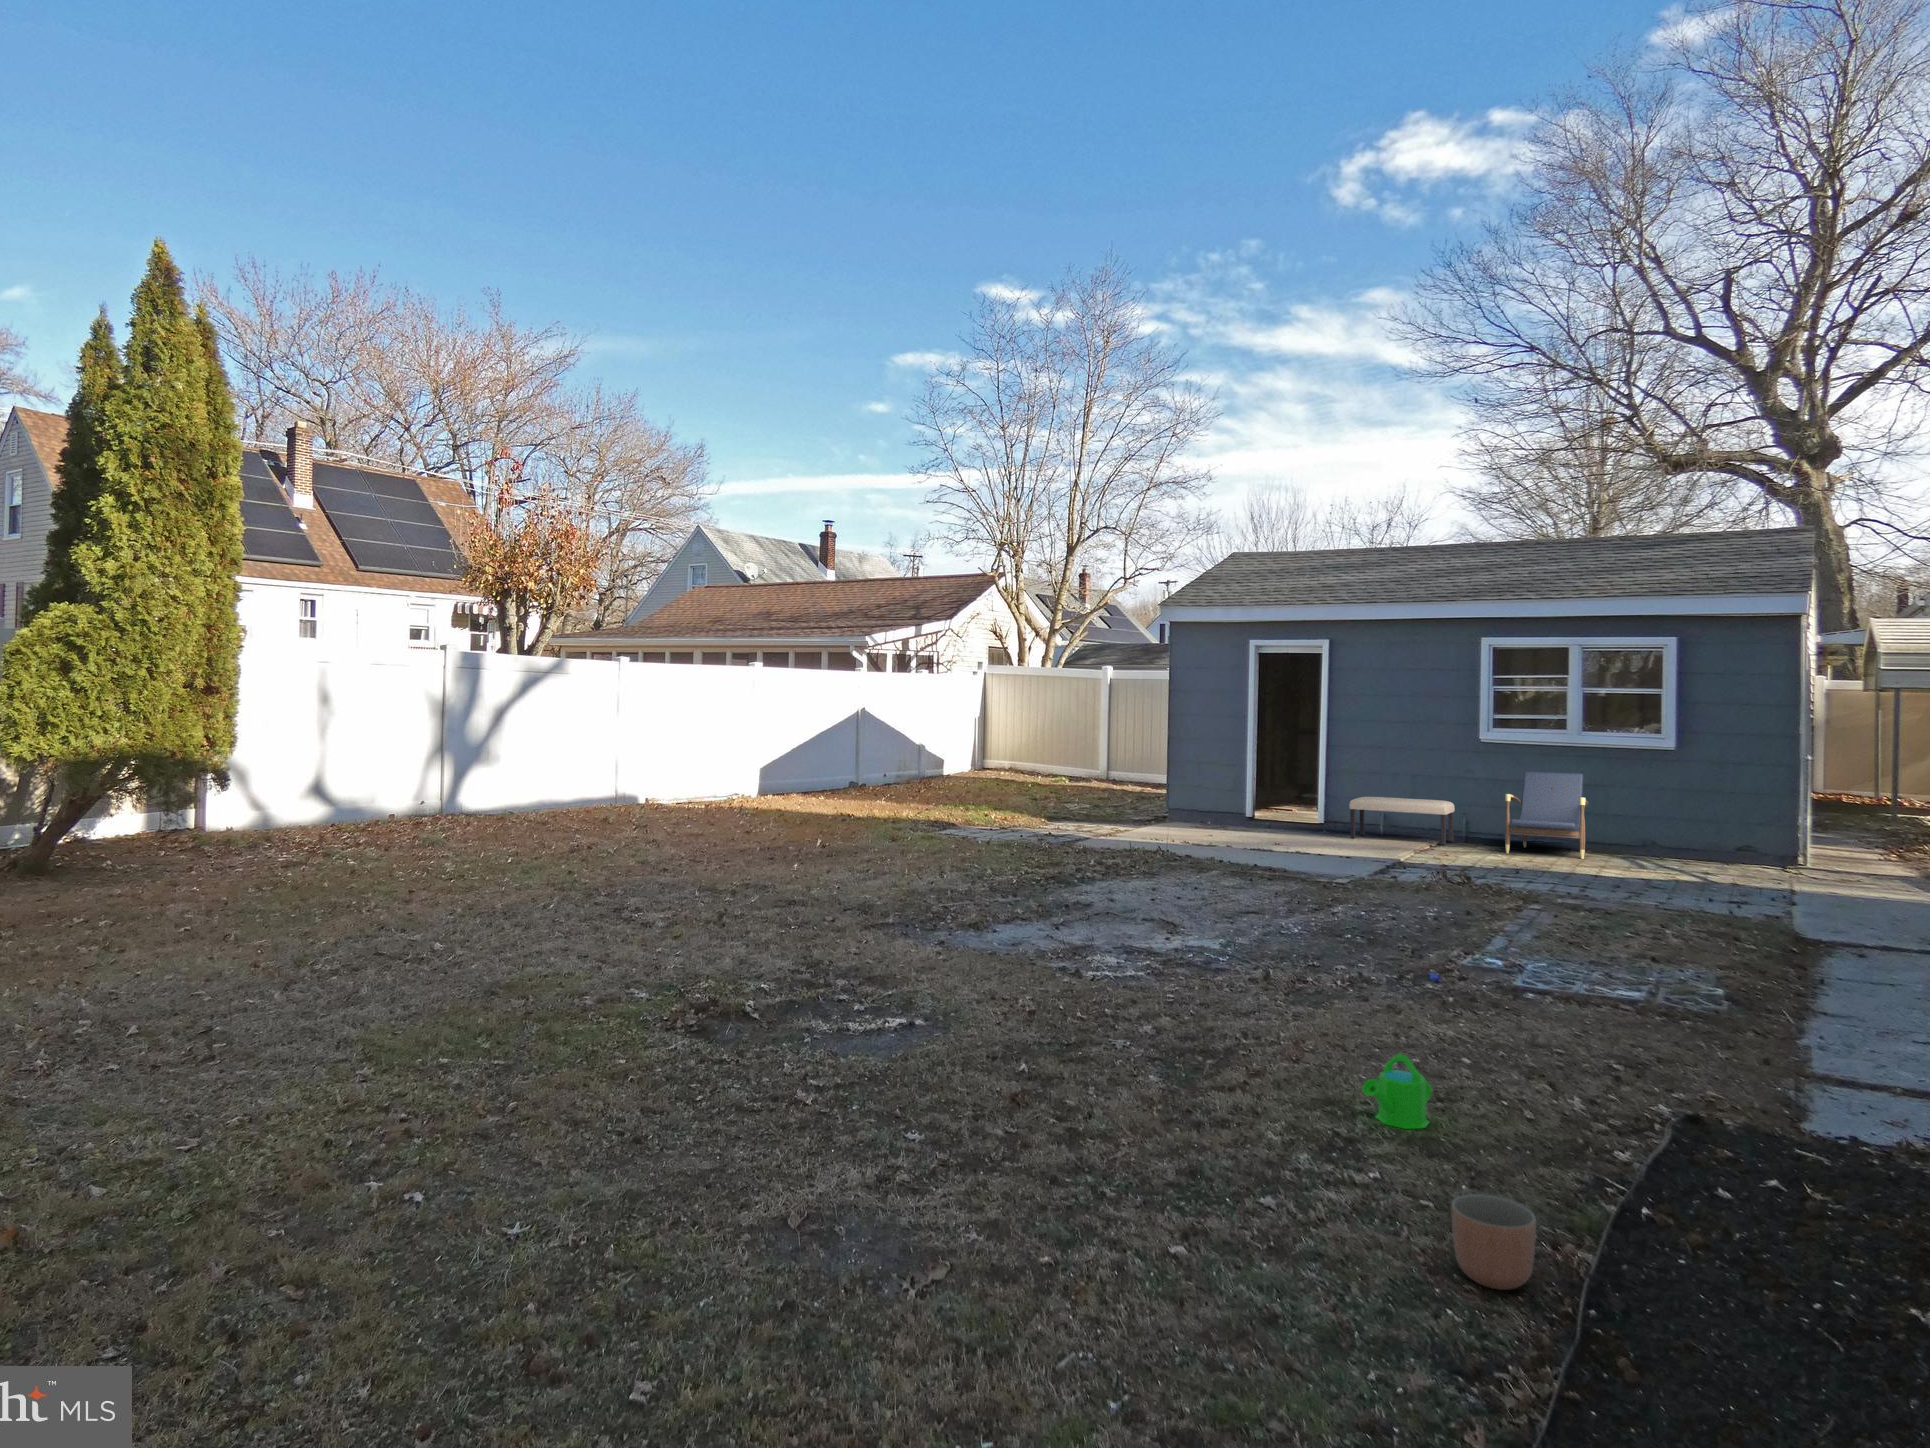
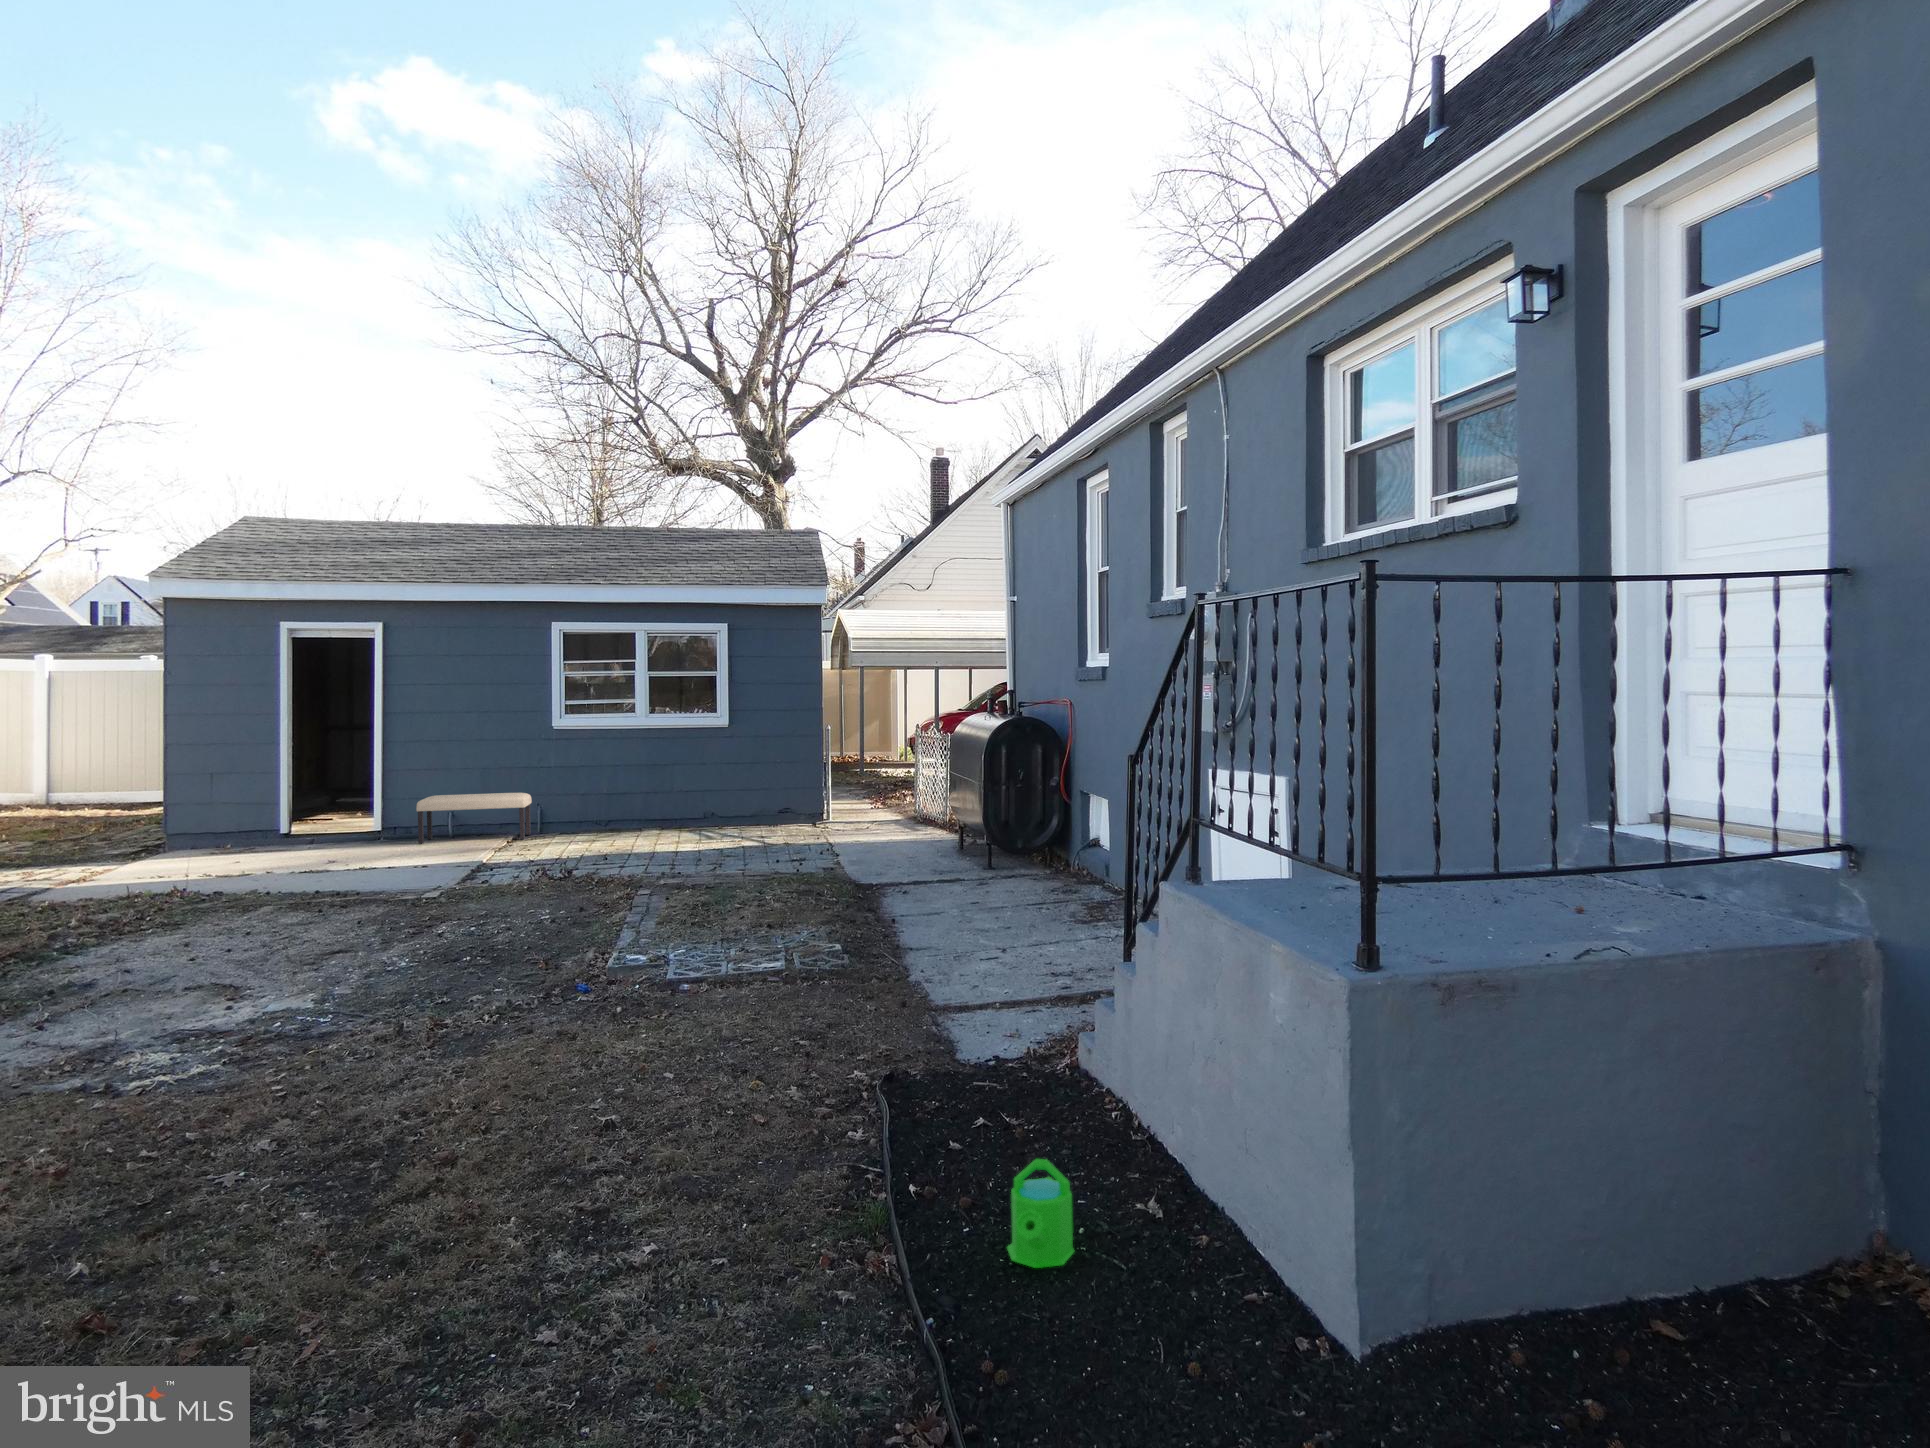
lounge chair: present [1505,772,1588,859] -> none [586,755,660,840]
watering can: present [1363,1054,1432,1129] -> present [1007,1159,1074,1268]
planter: present [1452,1194,1536,1290] -> none [782,1226,866,1333]

